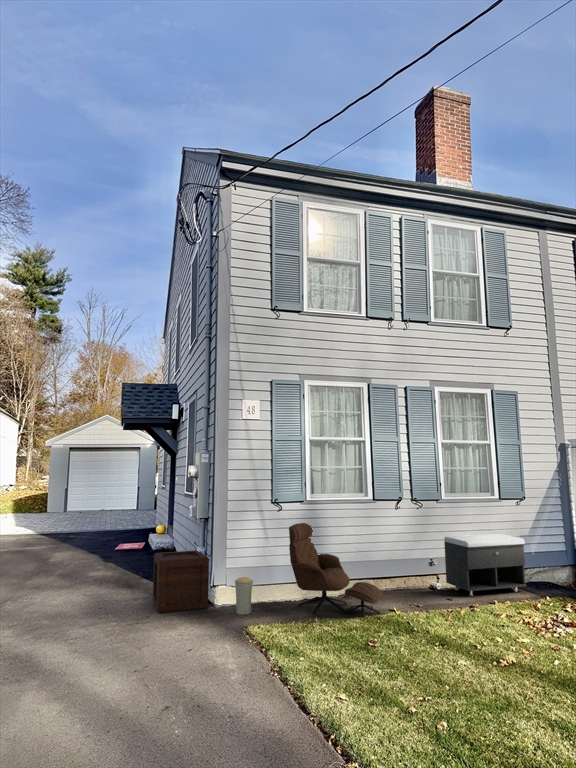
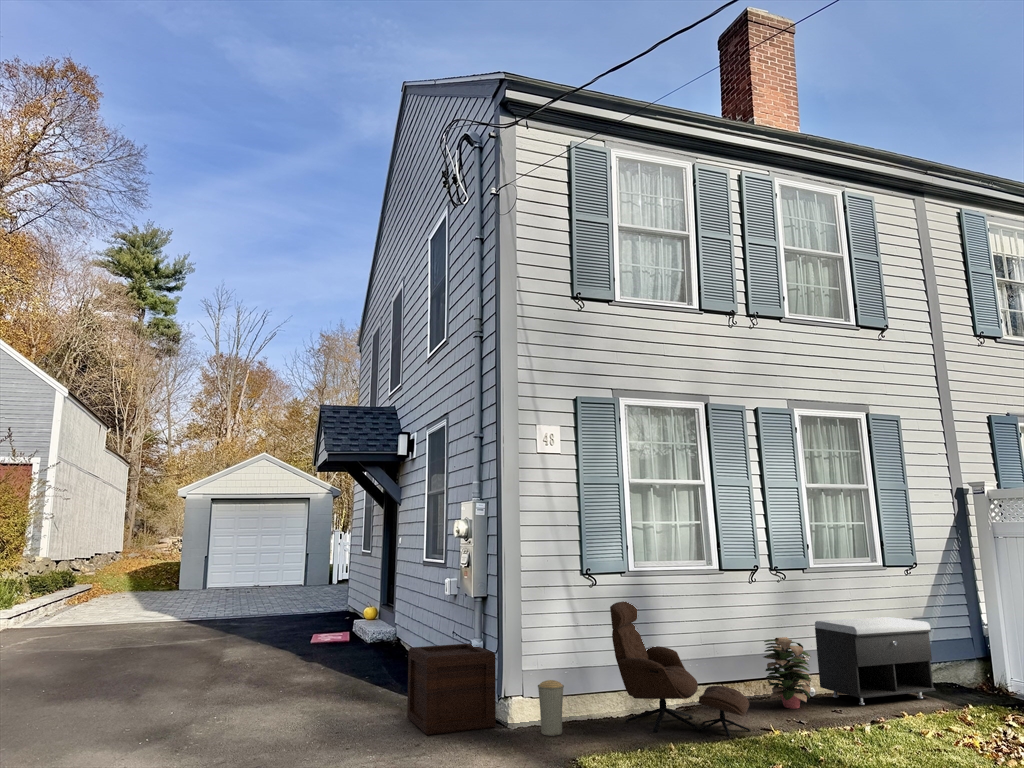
decorative plant: none [403,548,436,598] -> present [764,637,811,709]

